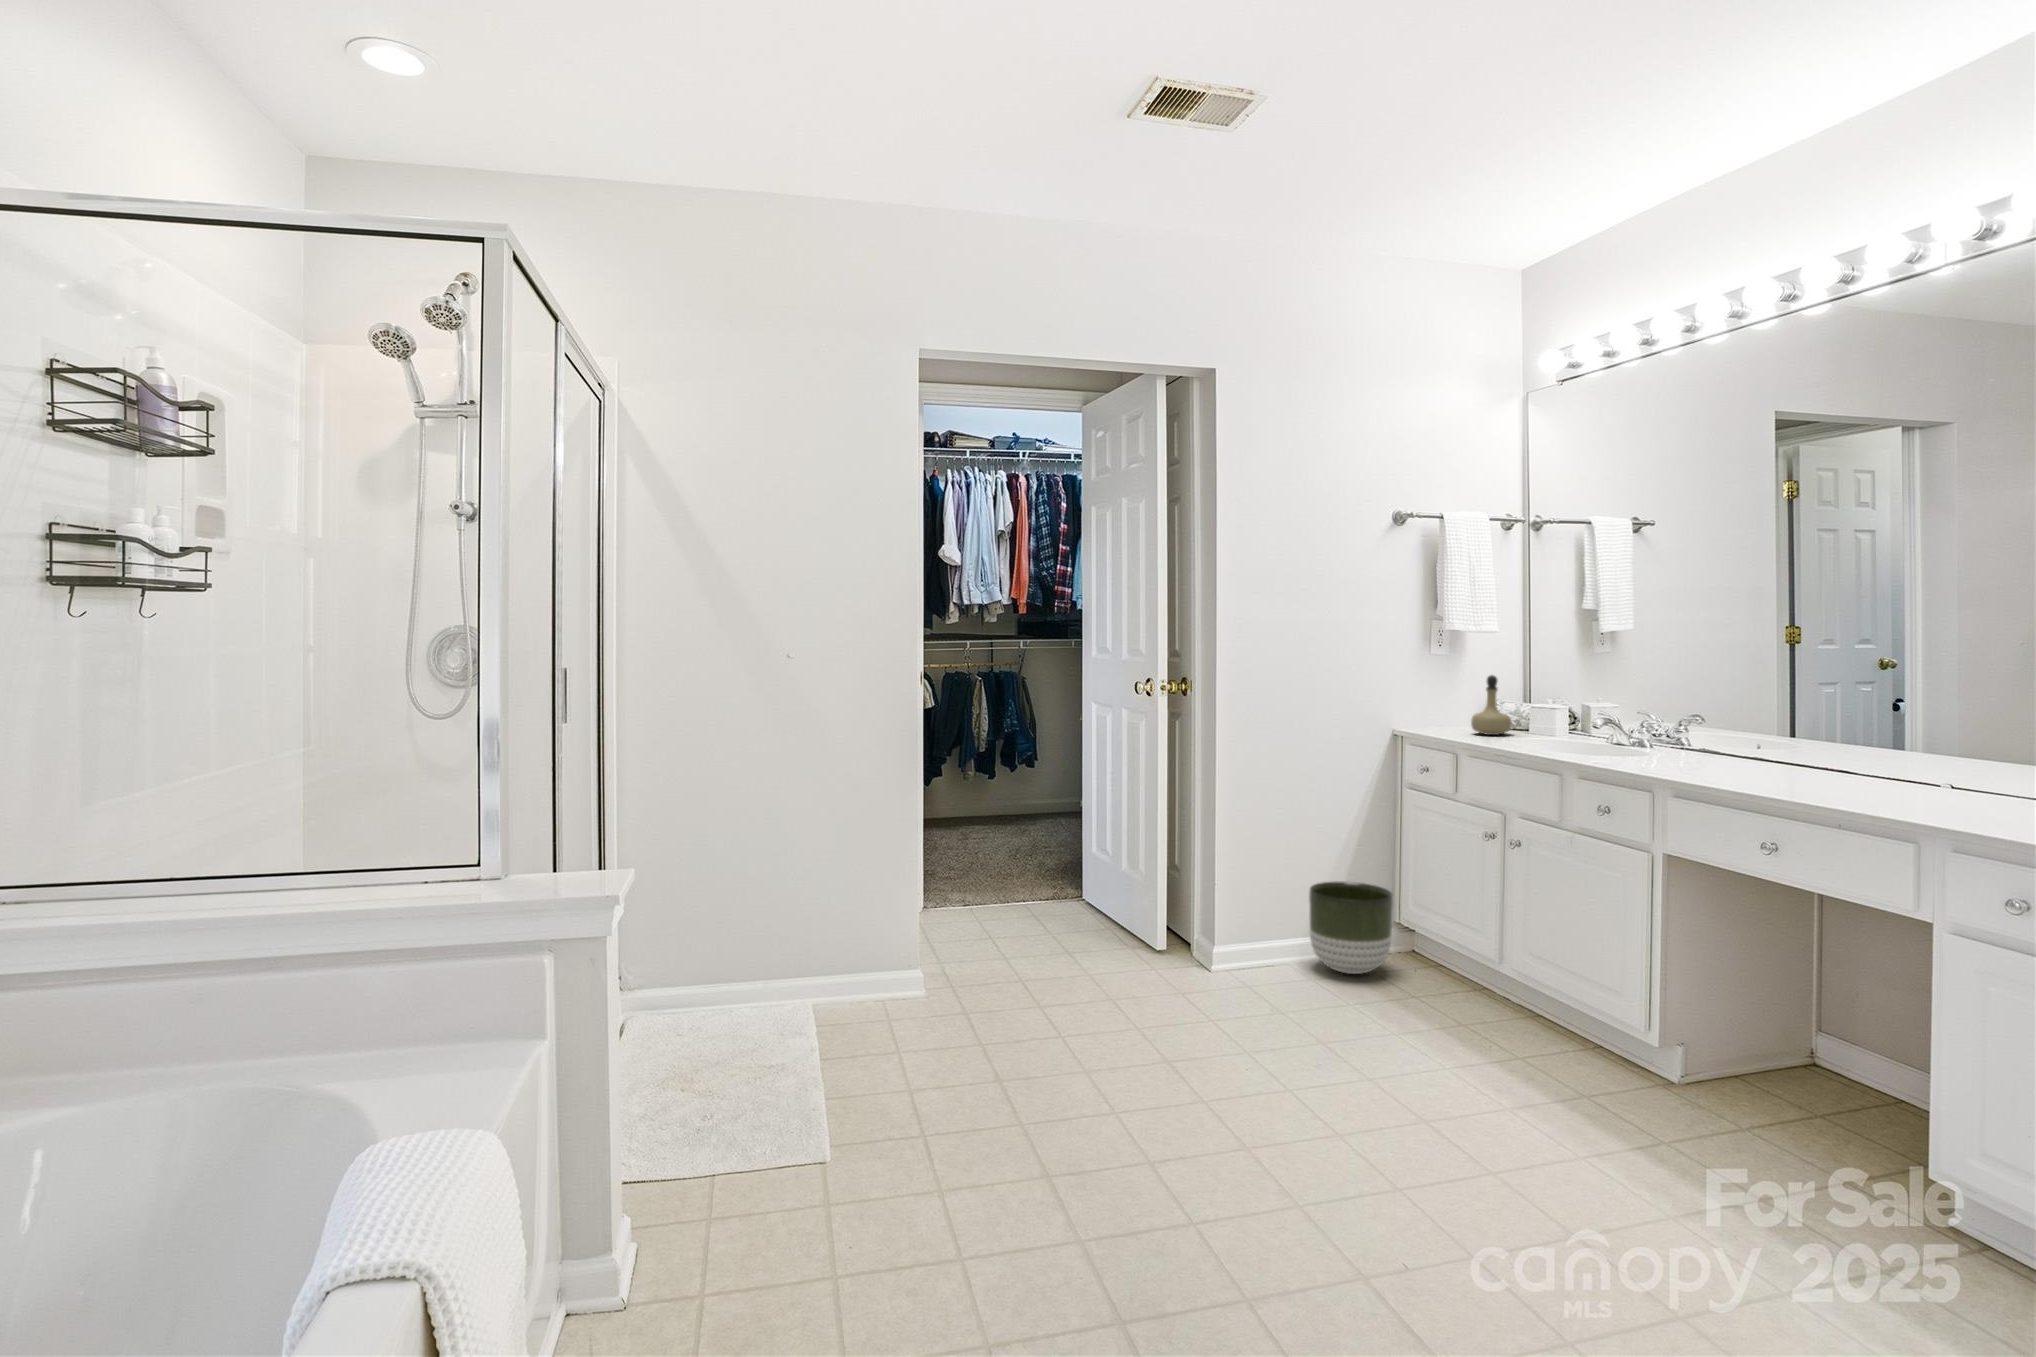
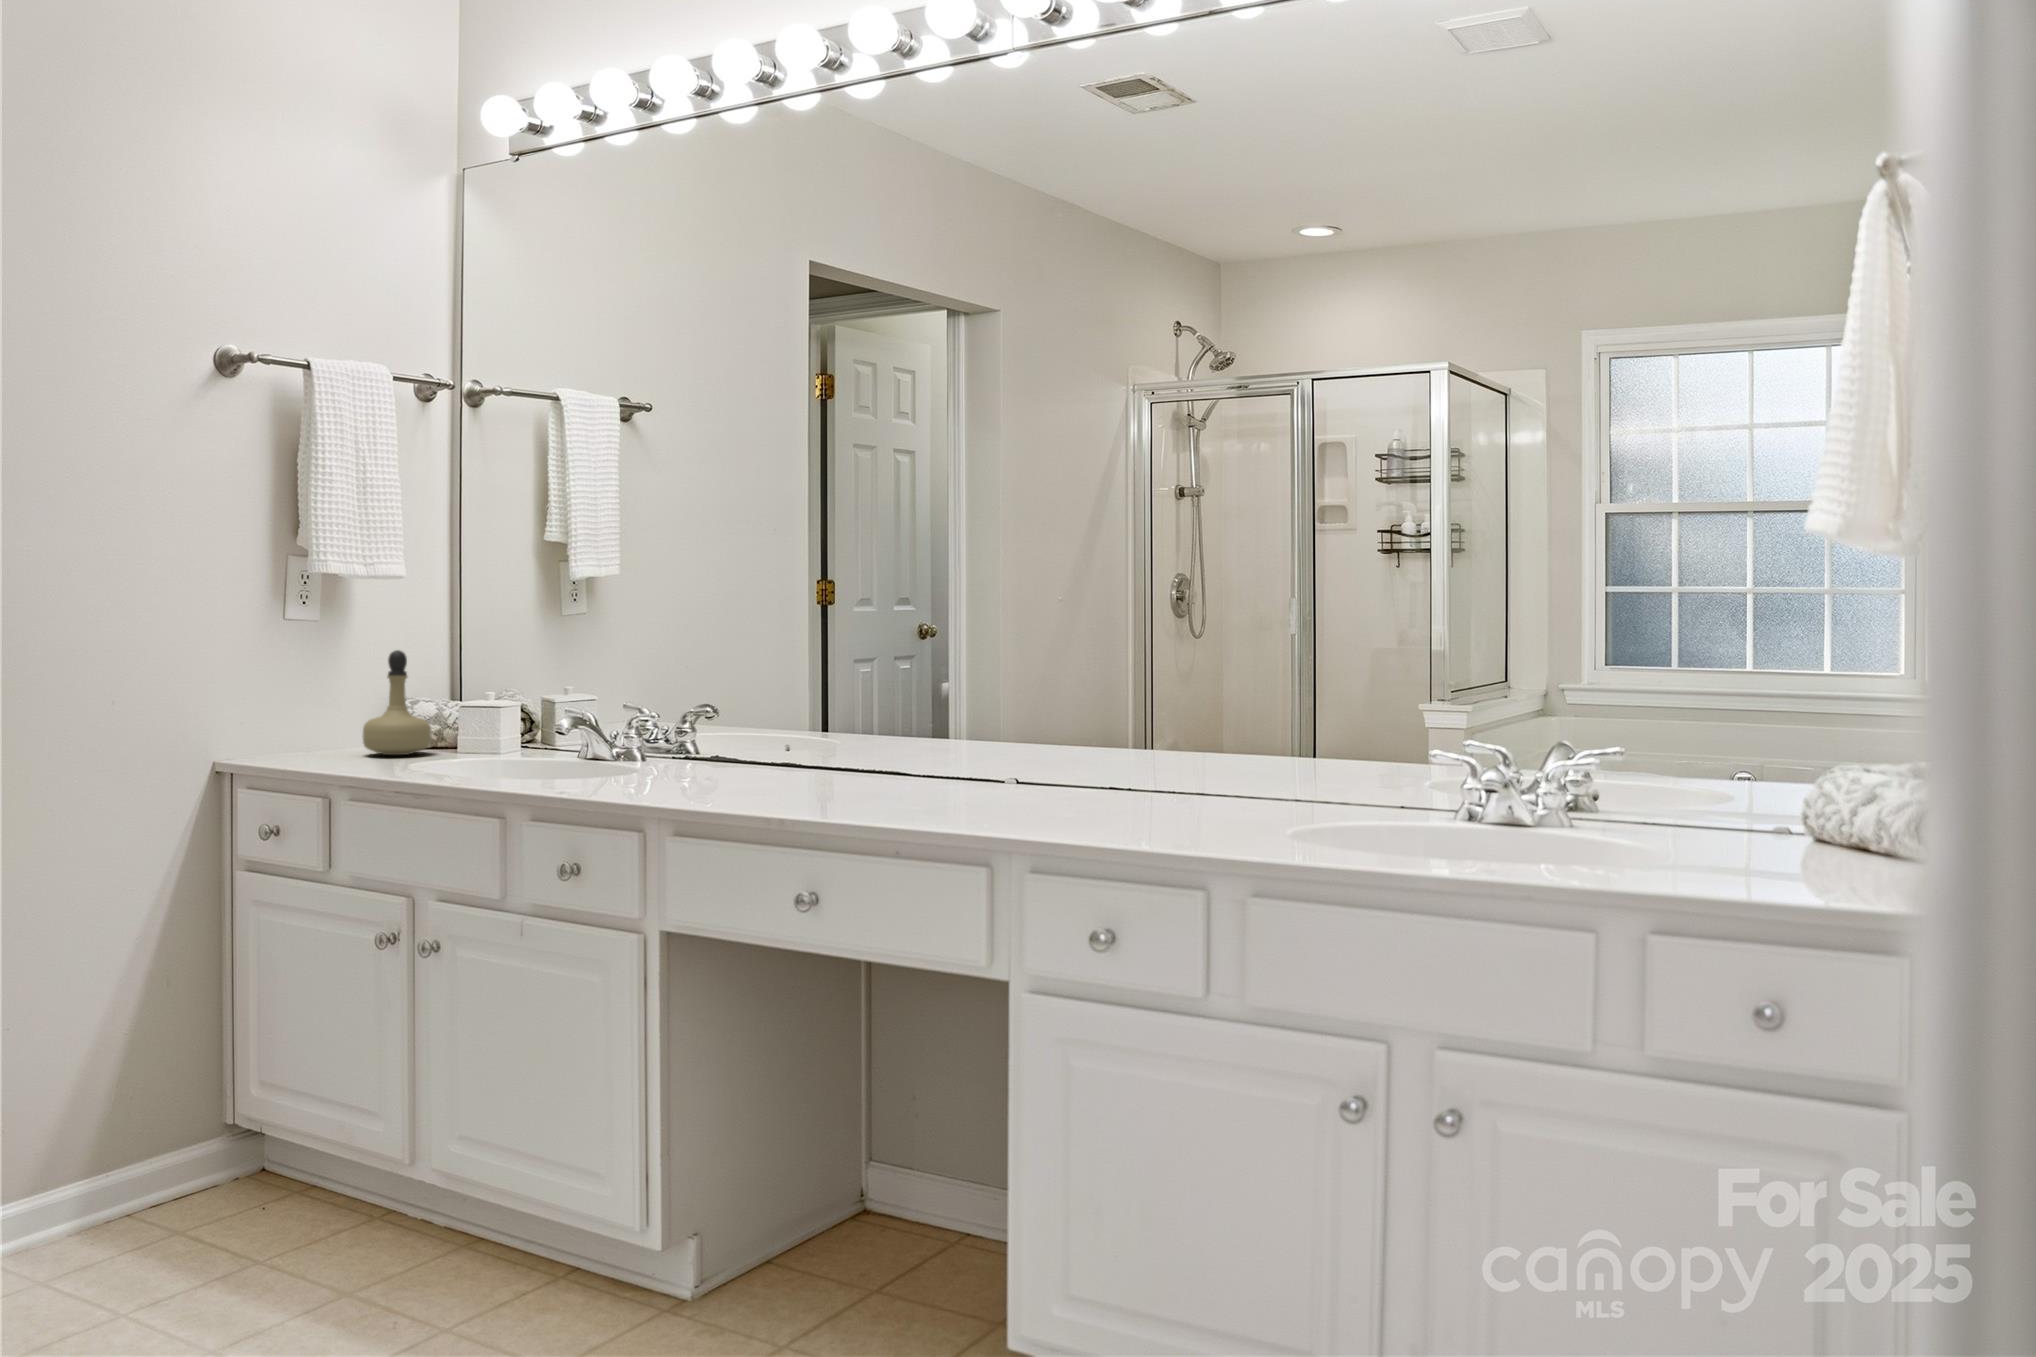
planter: present [1309,882,1393,974] -> none [38,1055,216,1240]

